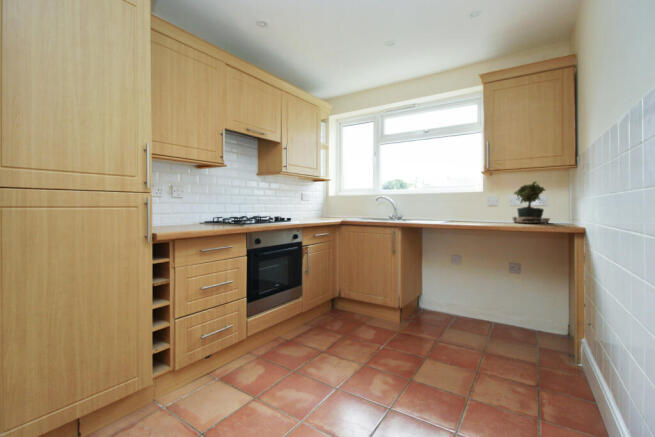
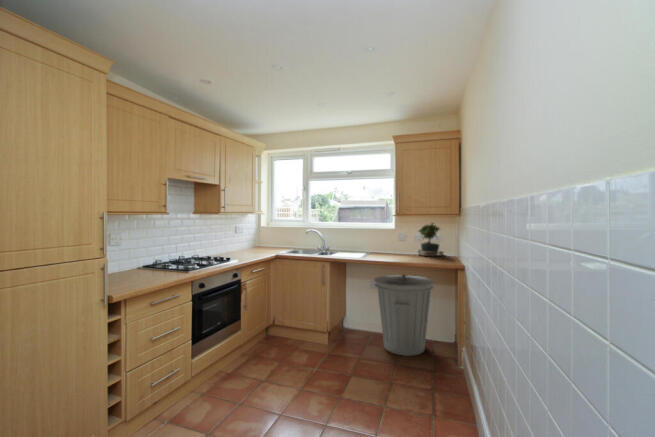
trash can: none [455,245,536,343] -> present [374,274,434,356]

